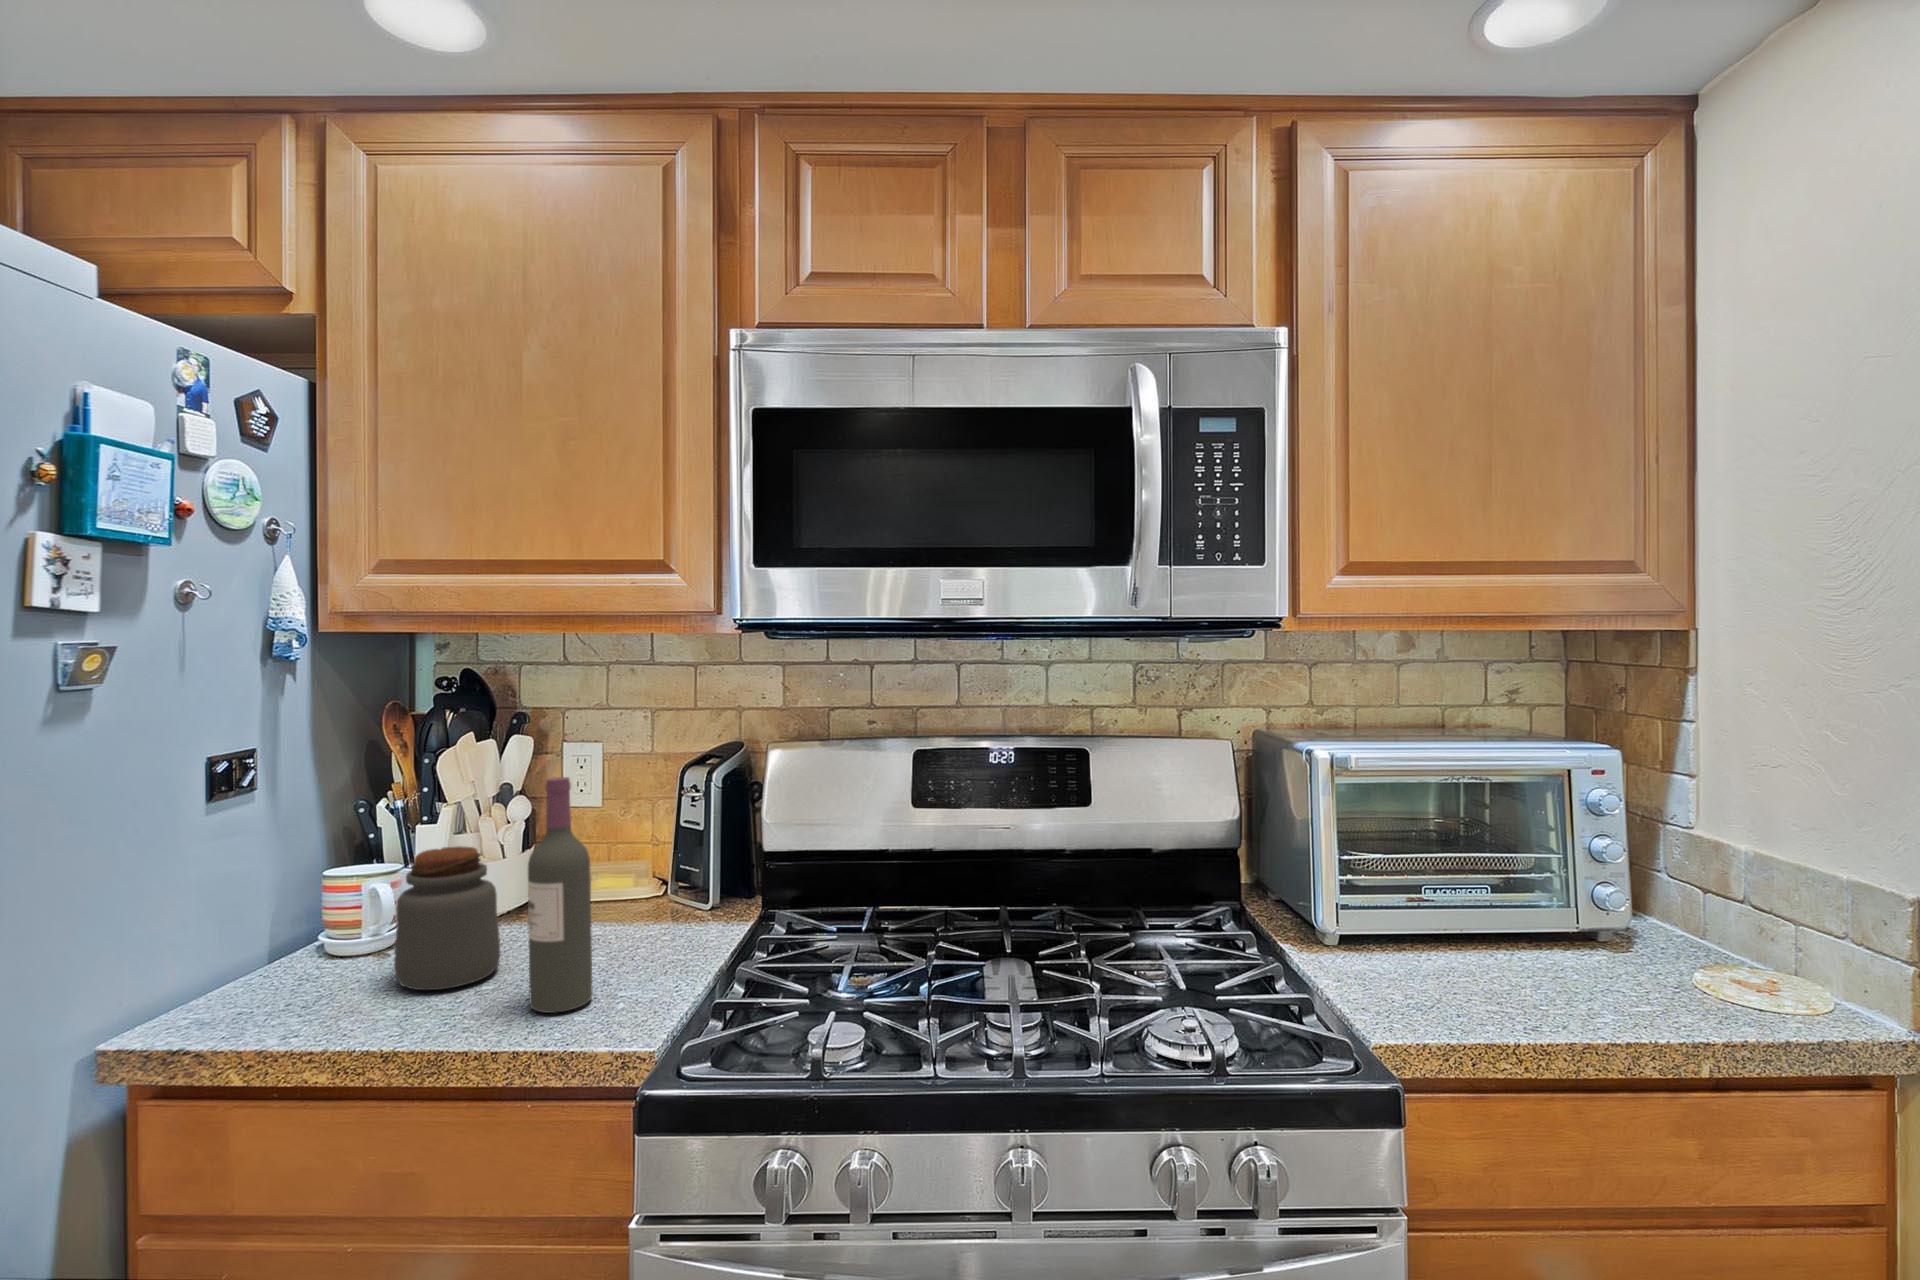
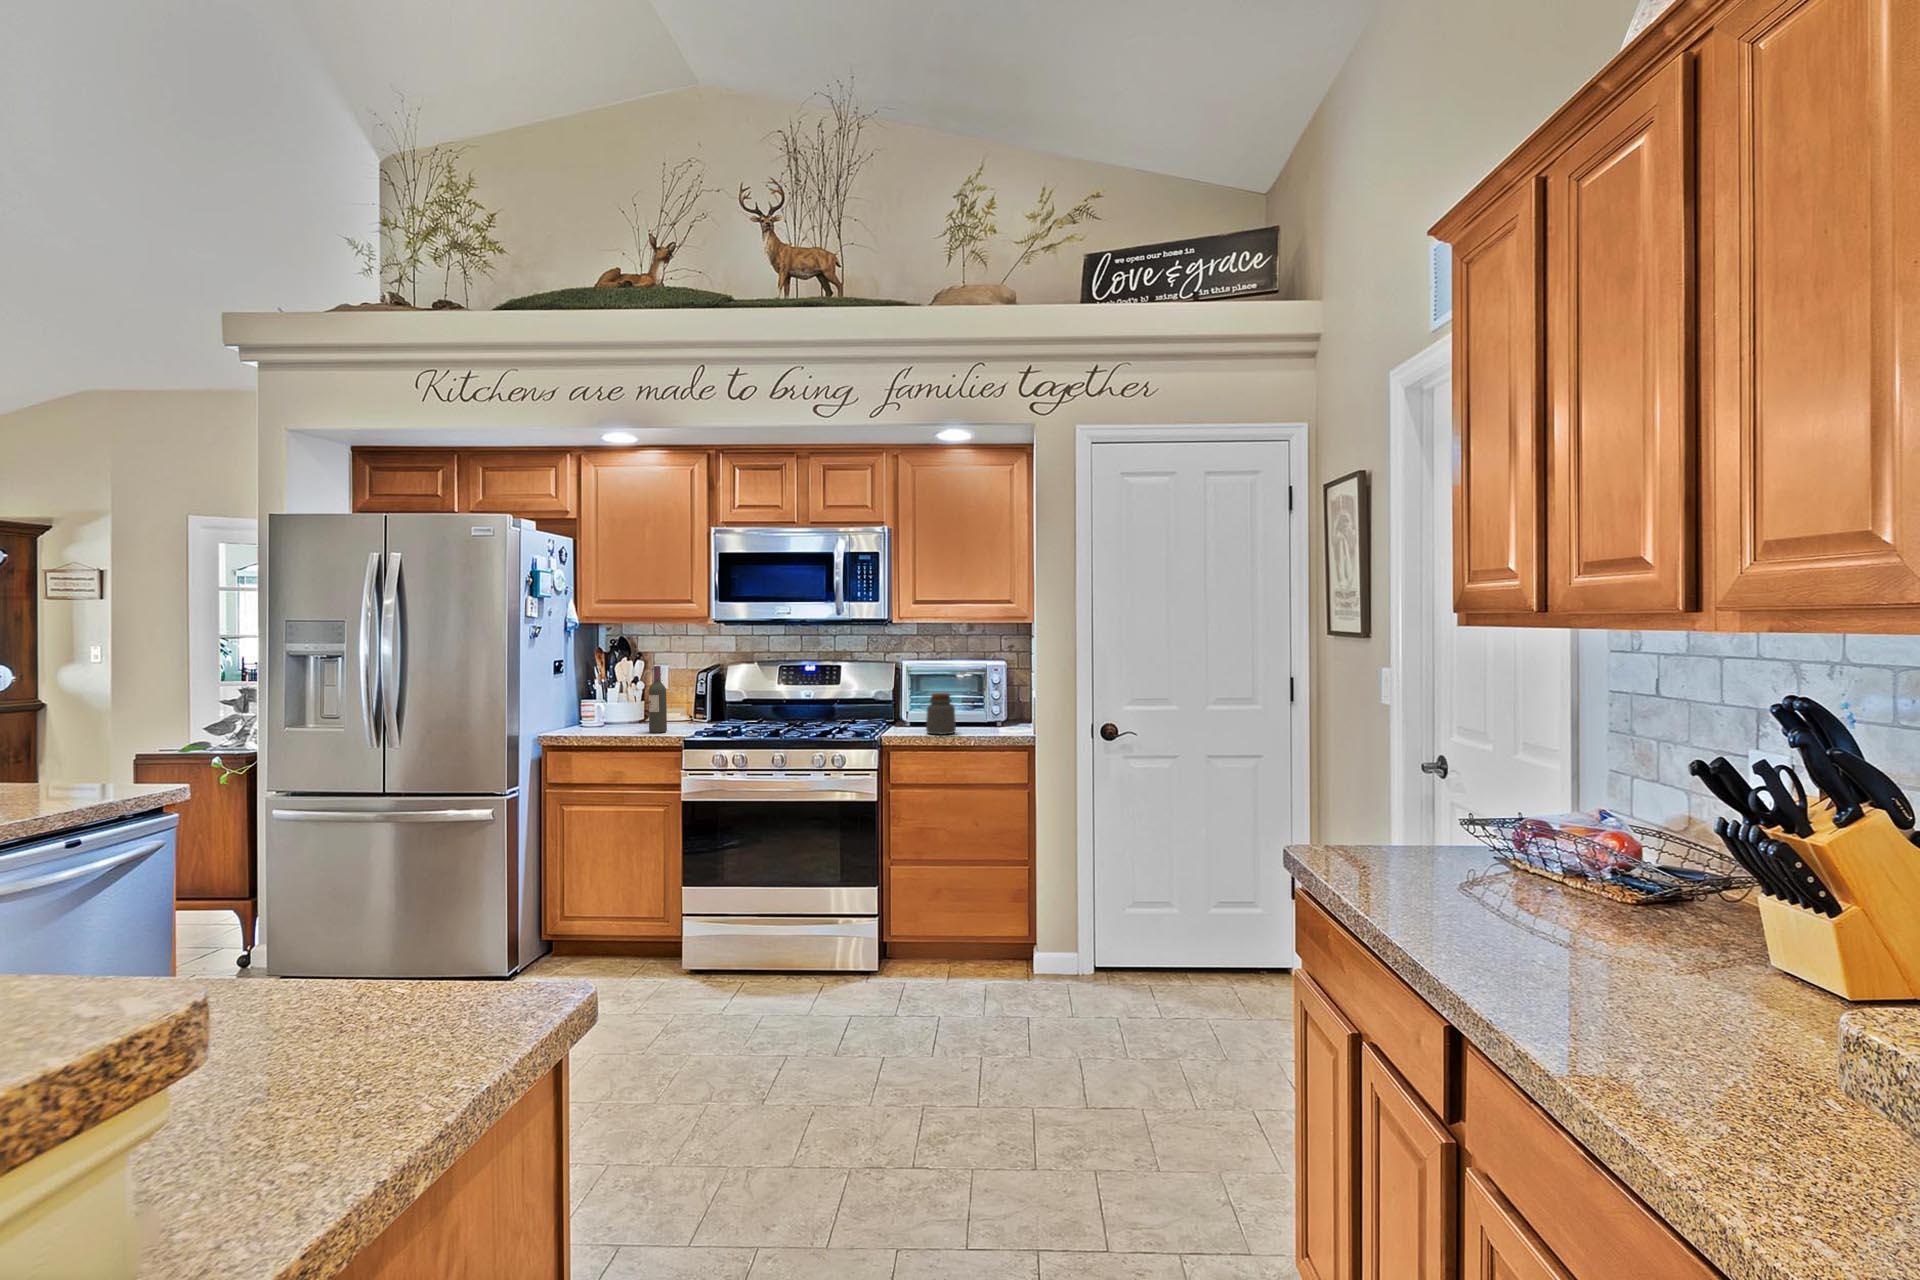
jar: present [394,846,500,990] -> present [926,693,956,734]

